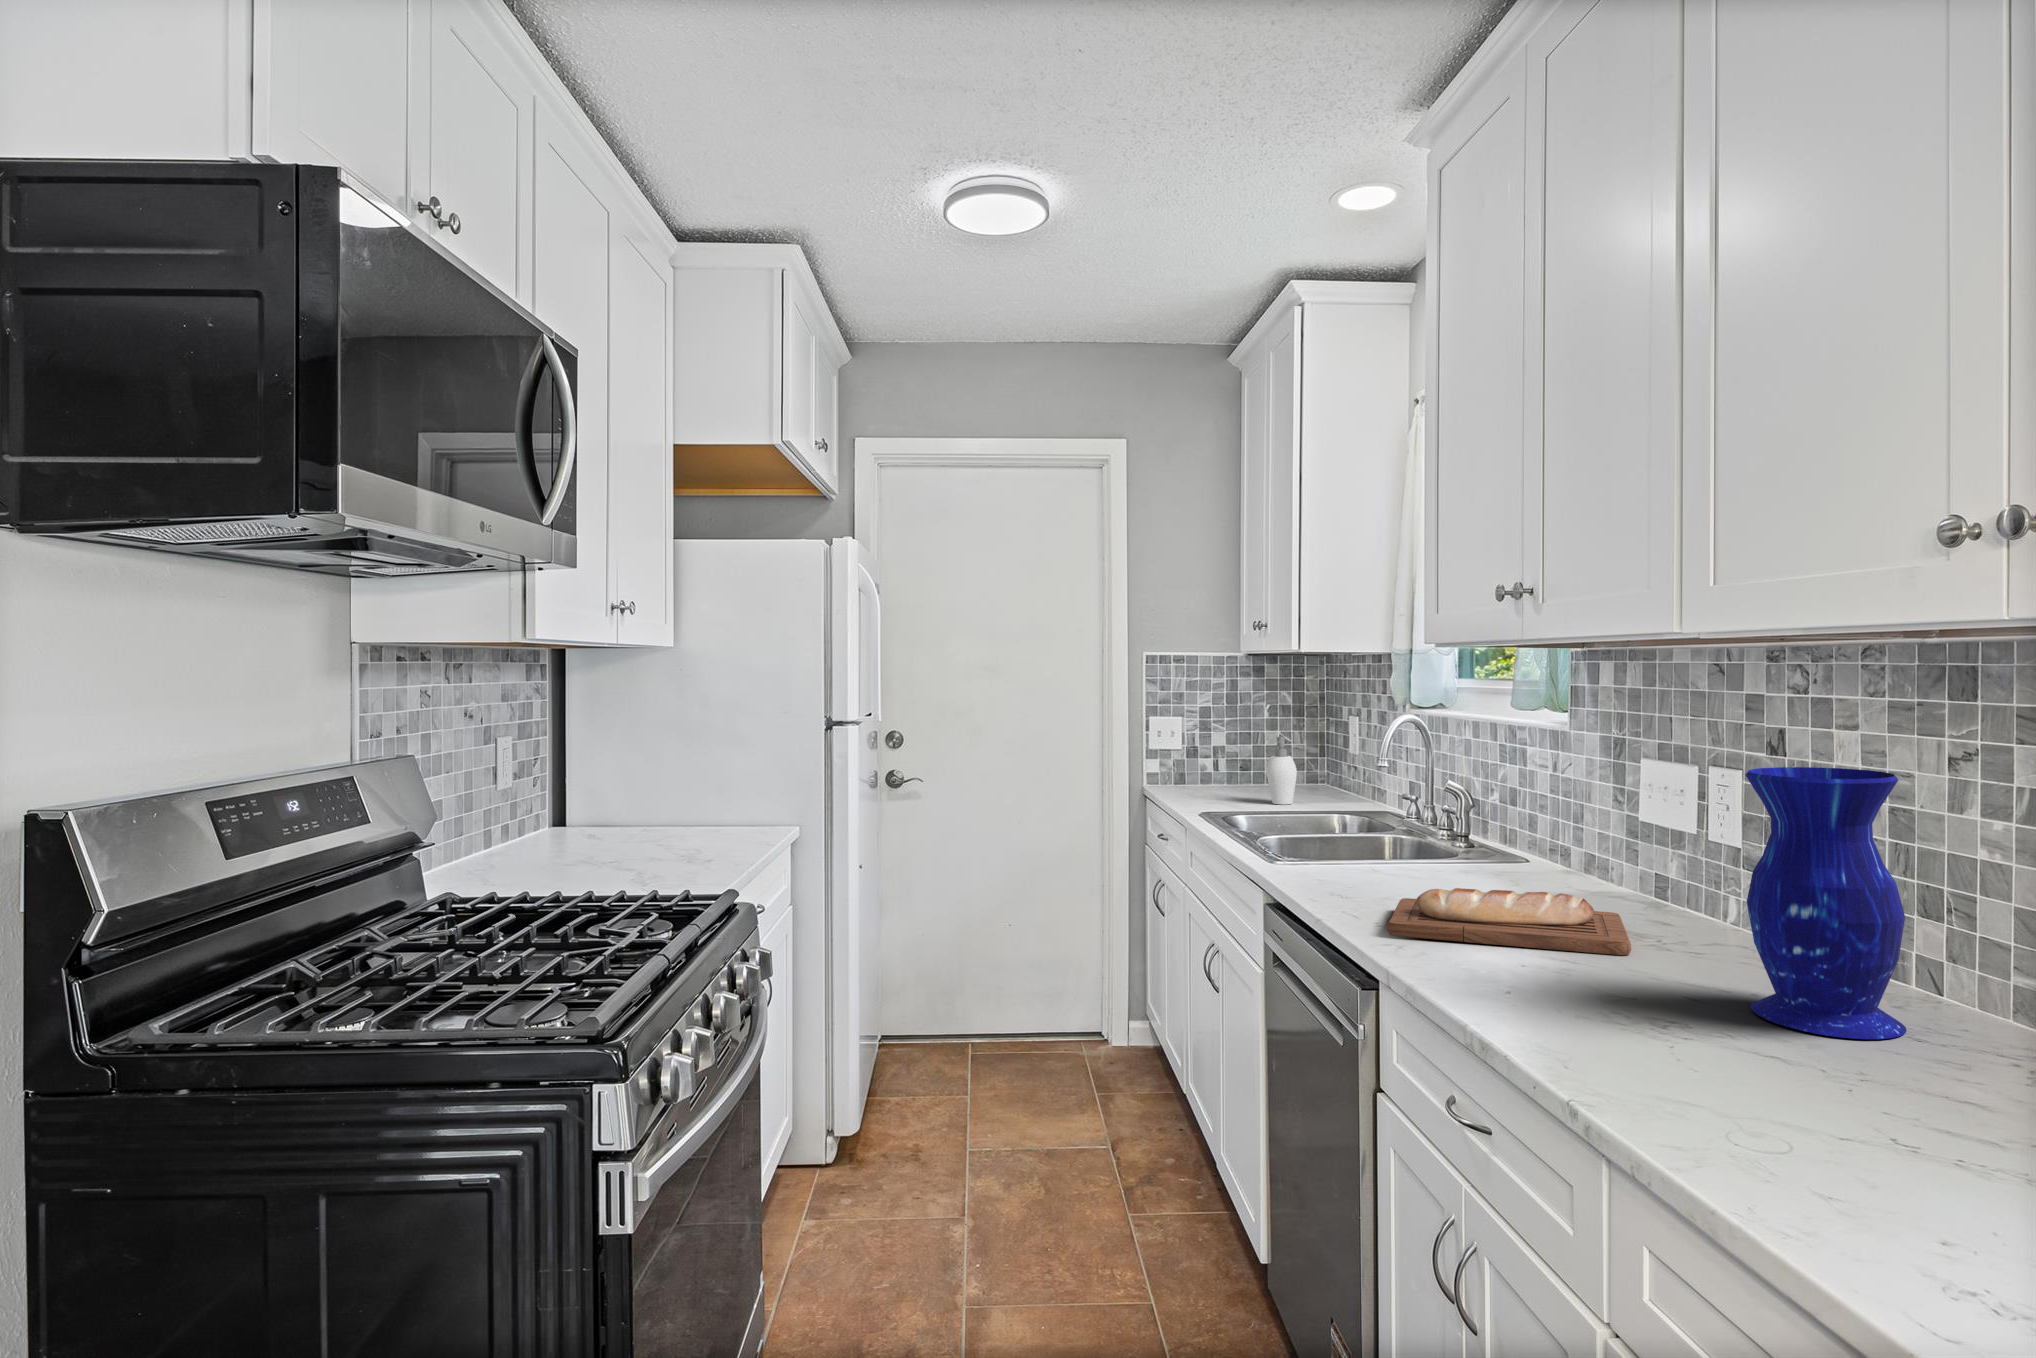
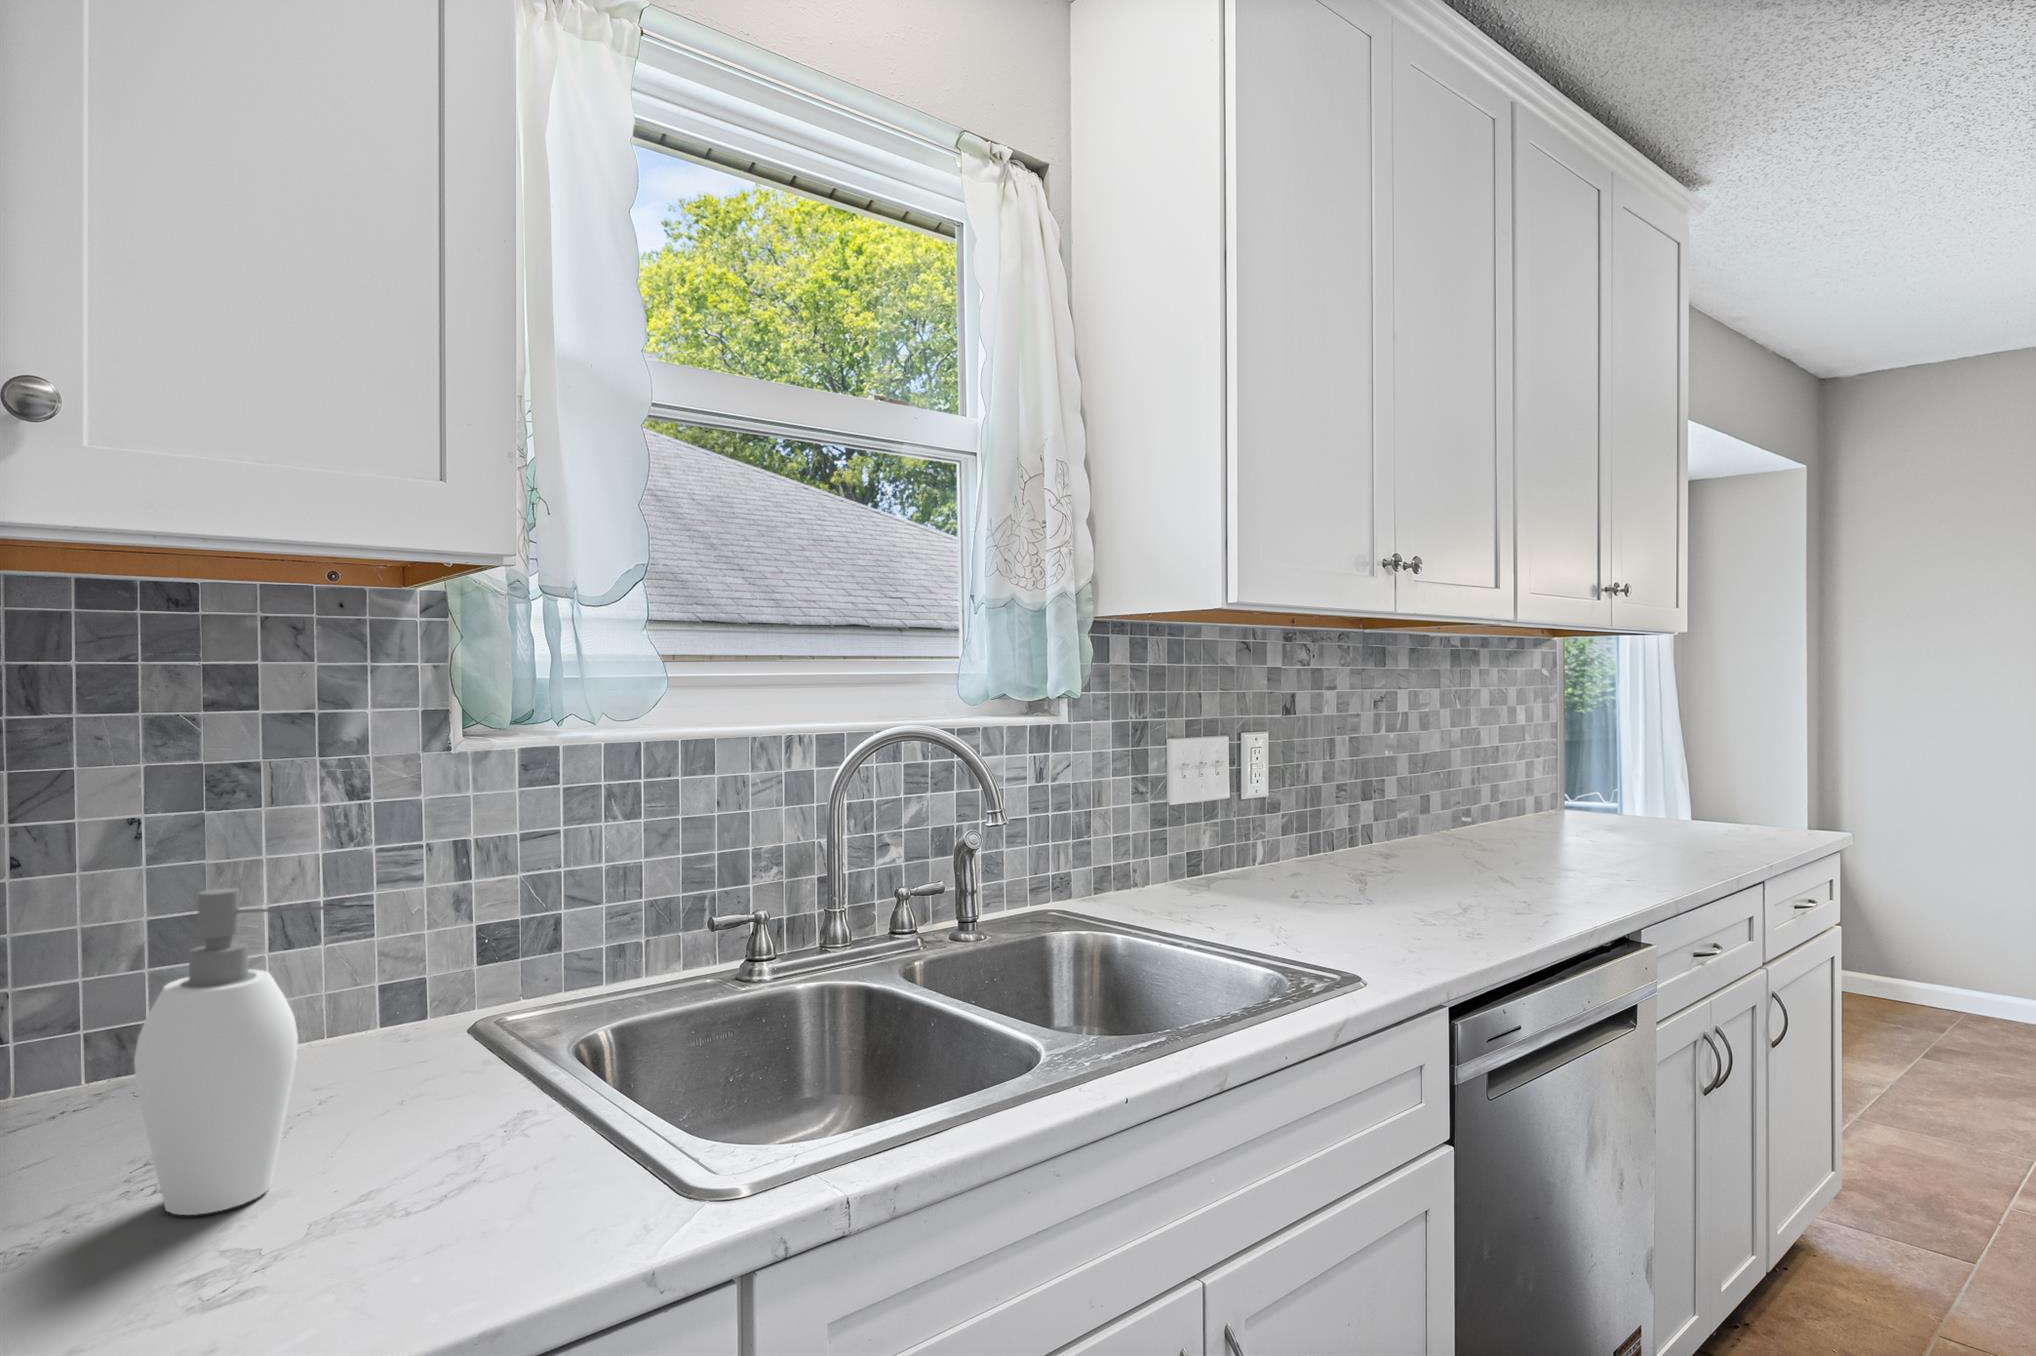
vase: present [1746,767,1907,1039] -> none [1410,707,1488,860]
bread loaf: present [1387,888,1631,955] -> none [1317,850,1545,919]

